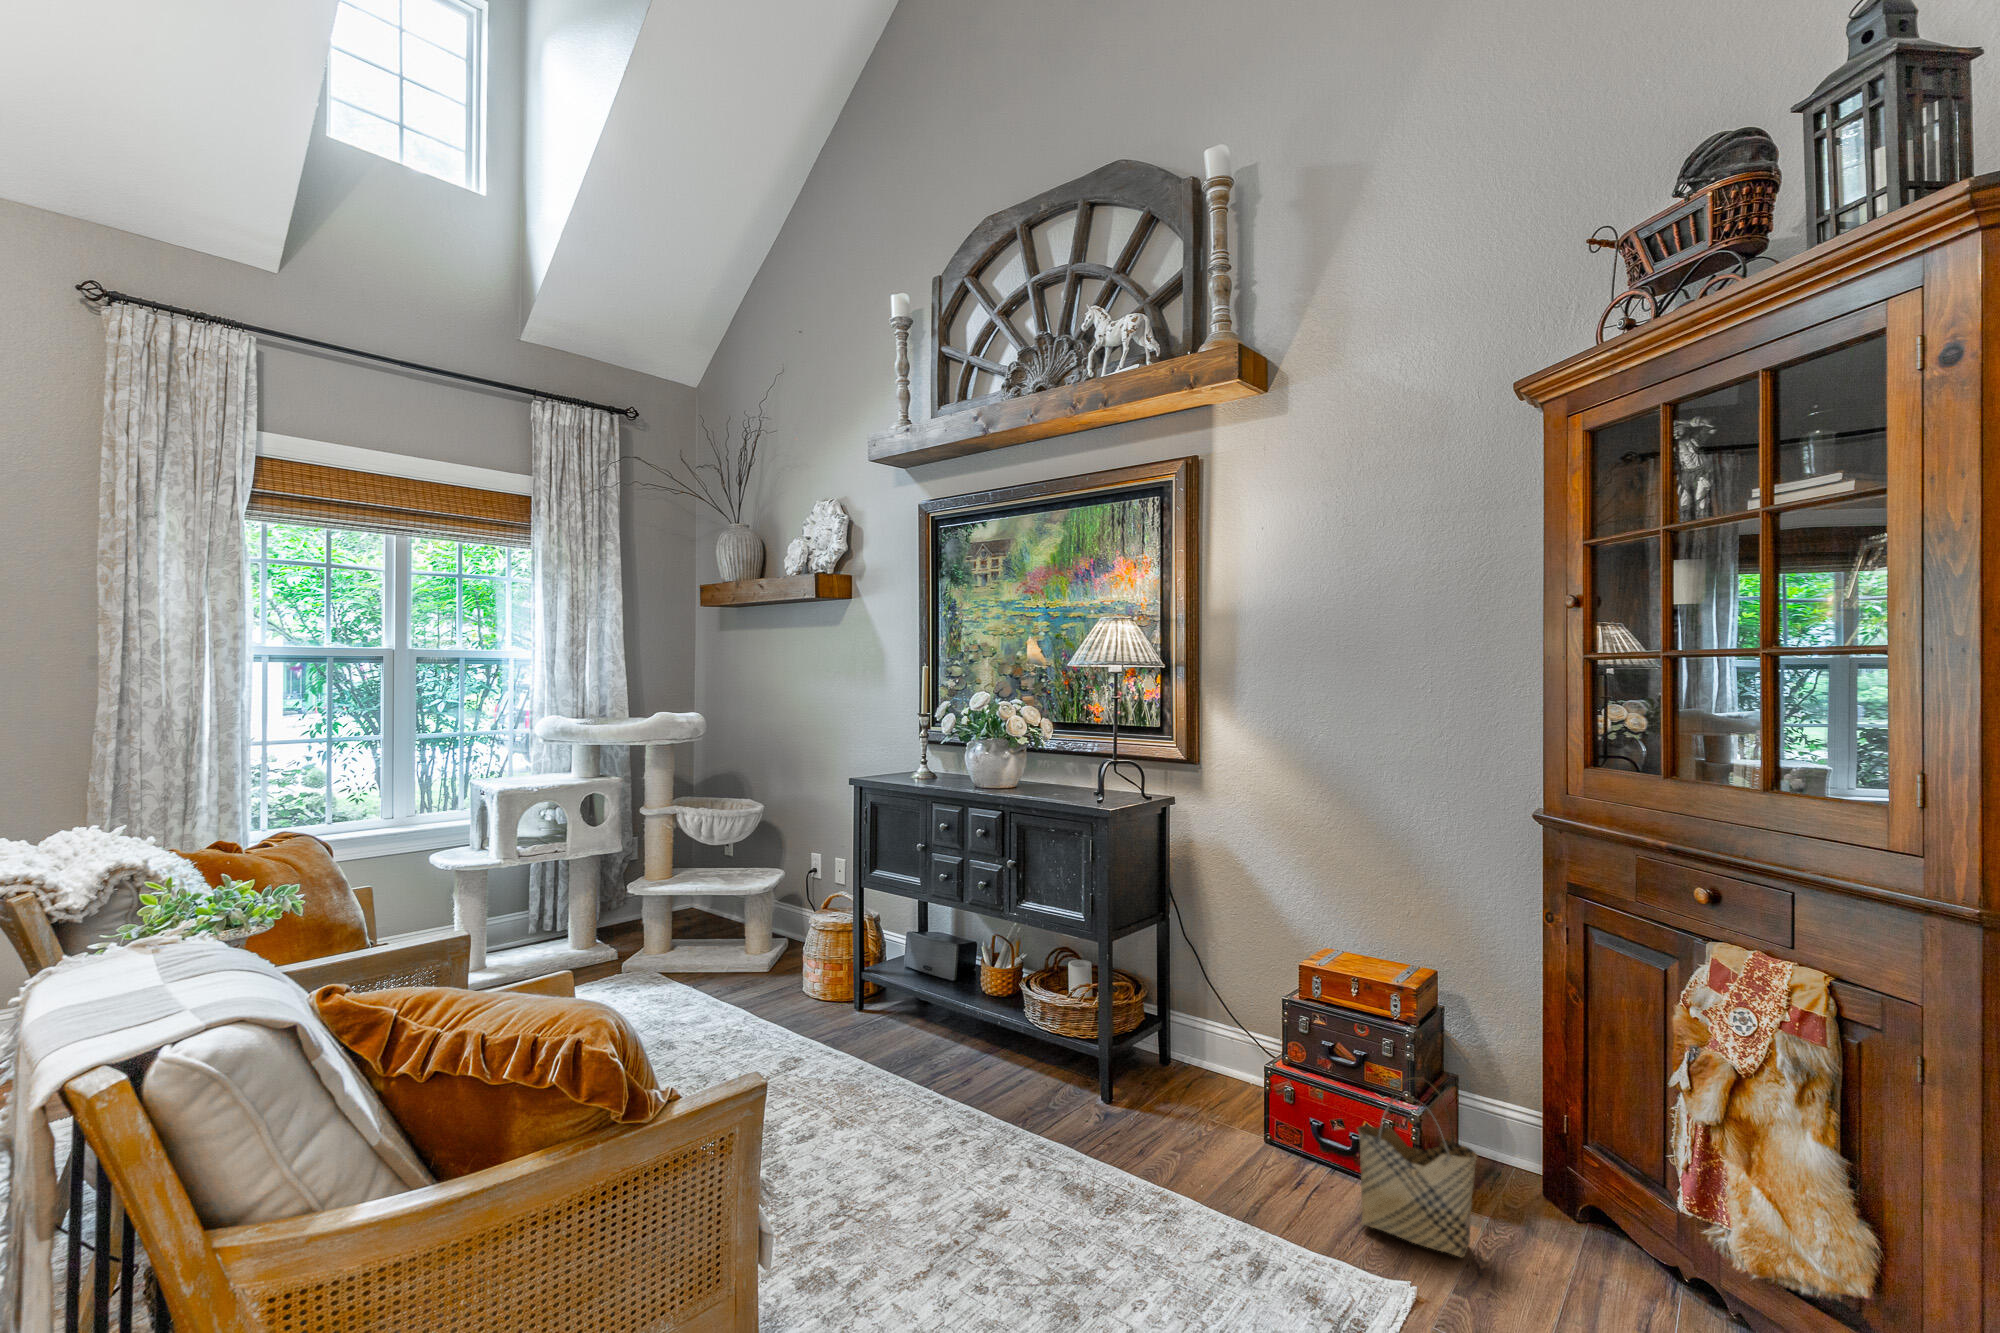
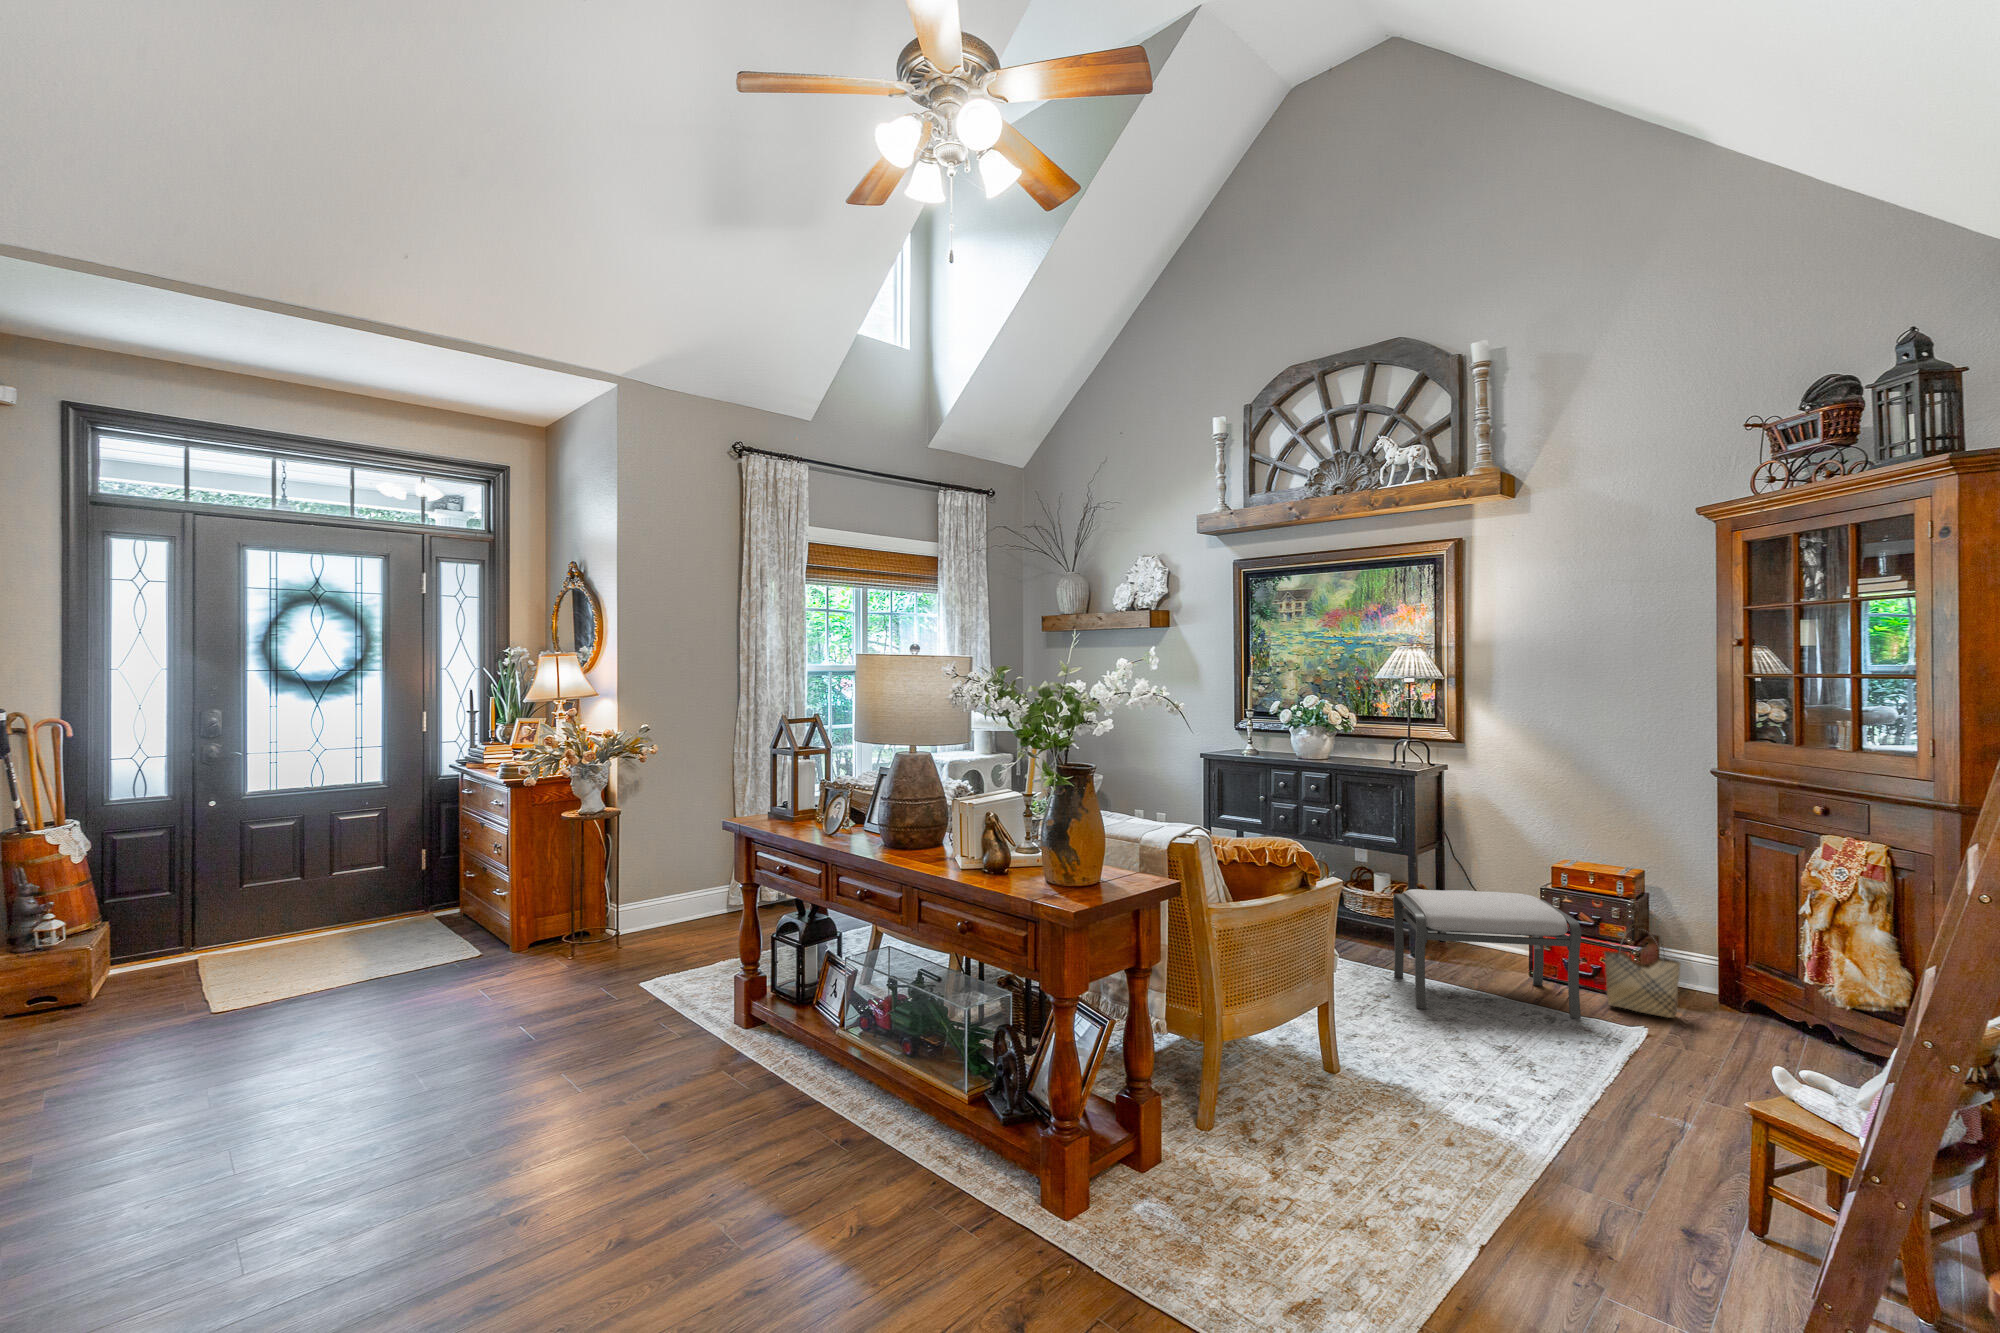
ottoman: none [1037,1015,1311,1265] -> present [1393,889,1581,1018]

